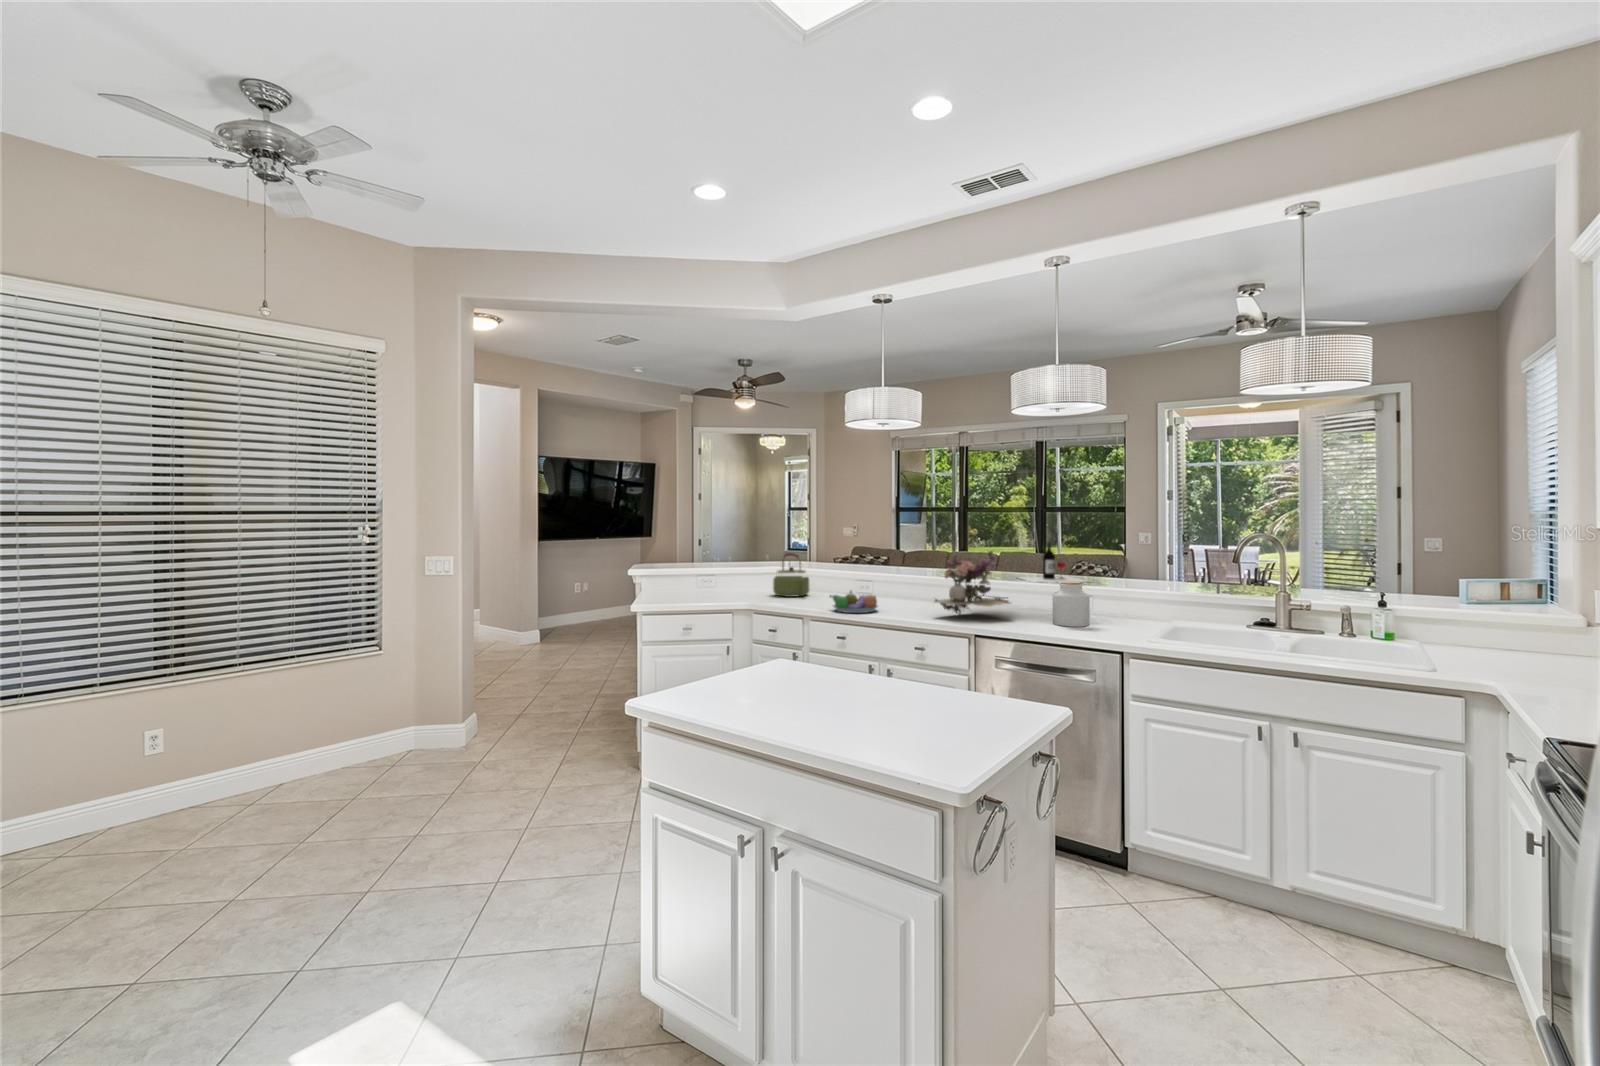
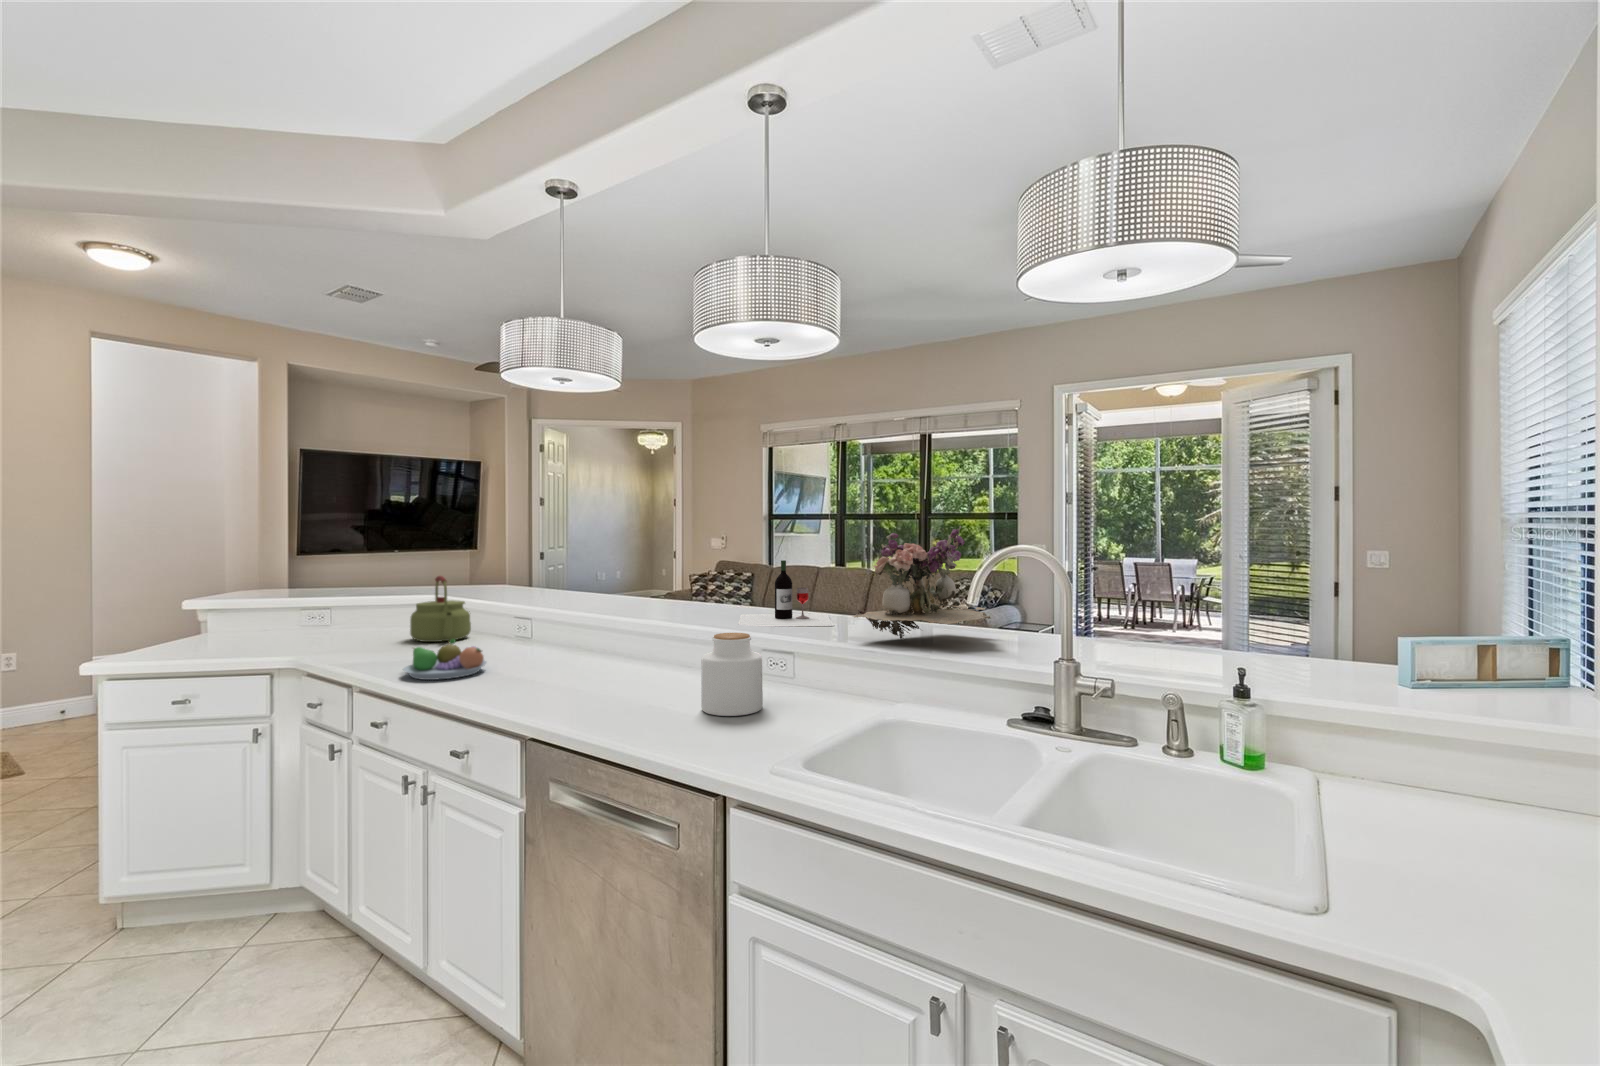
flower arrangement: present [934,551,1010,614] -> present [853,526,991,639]

